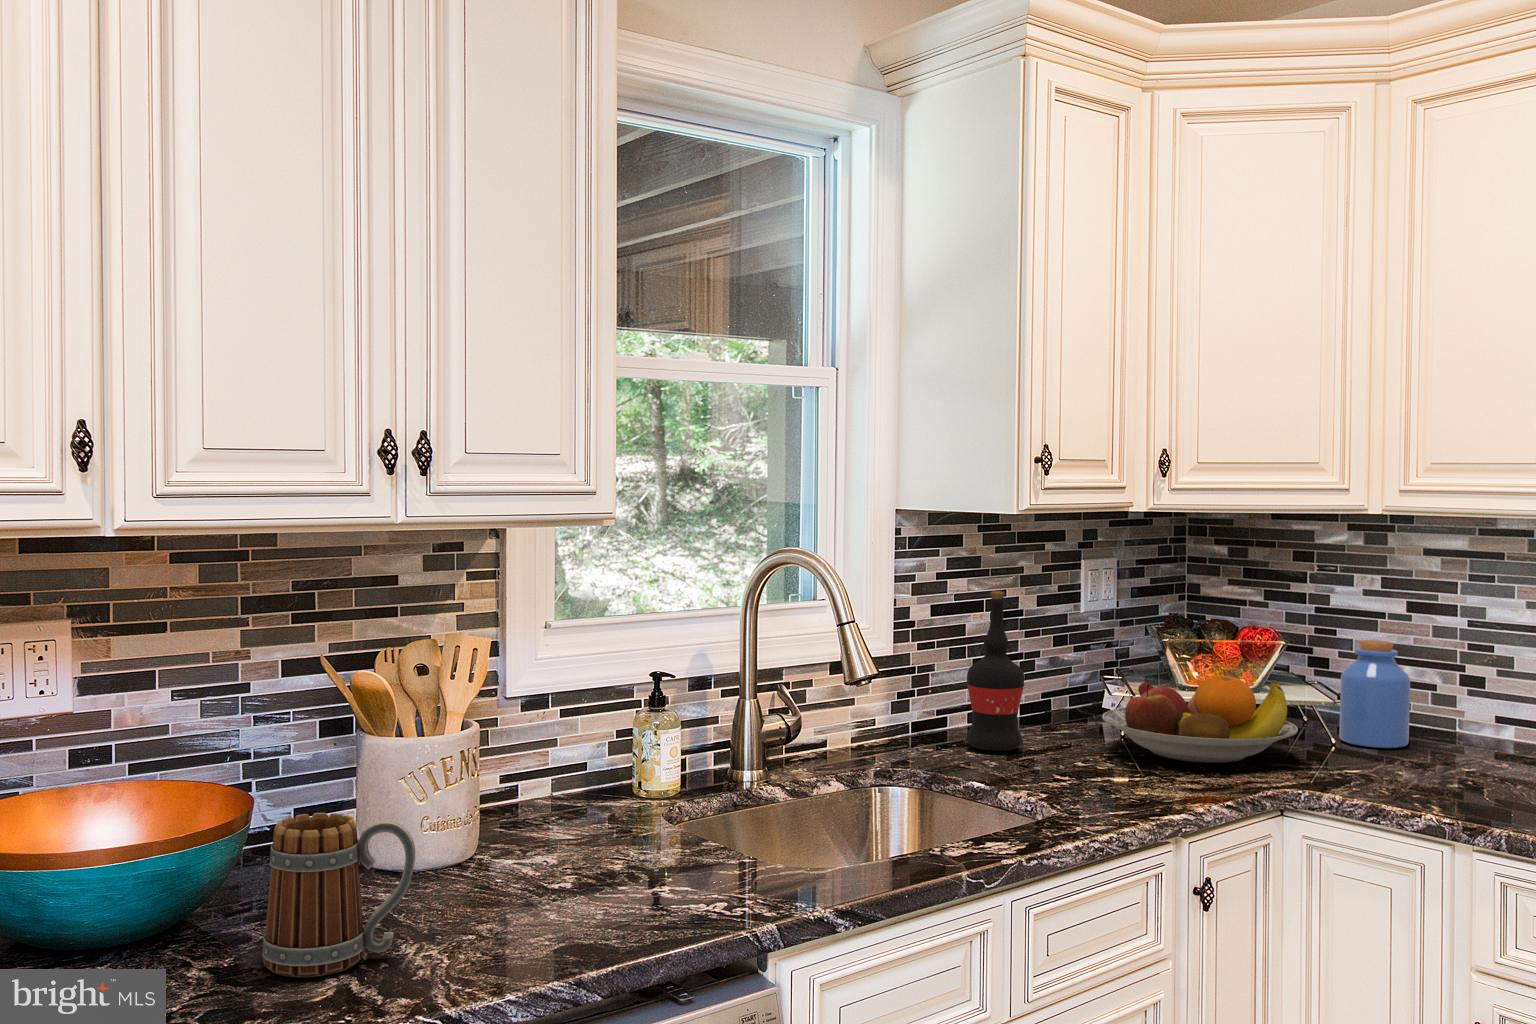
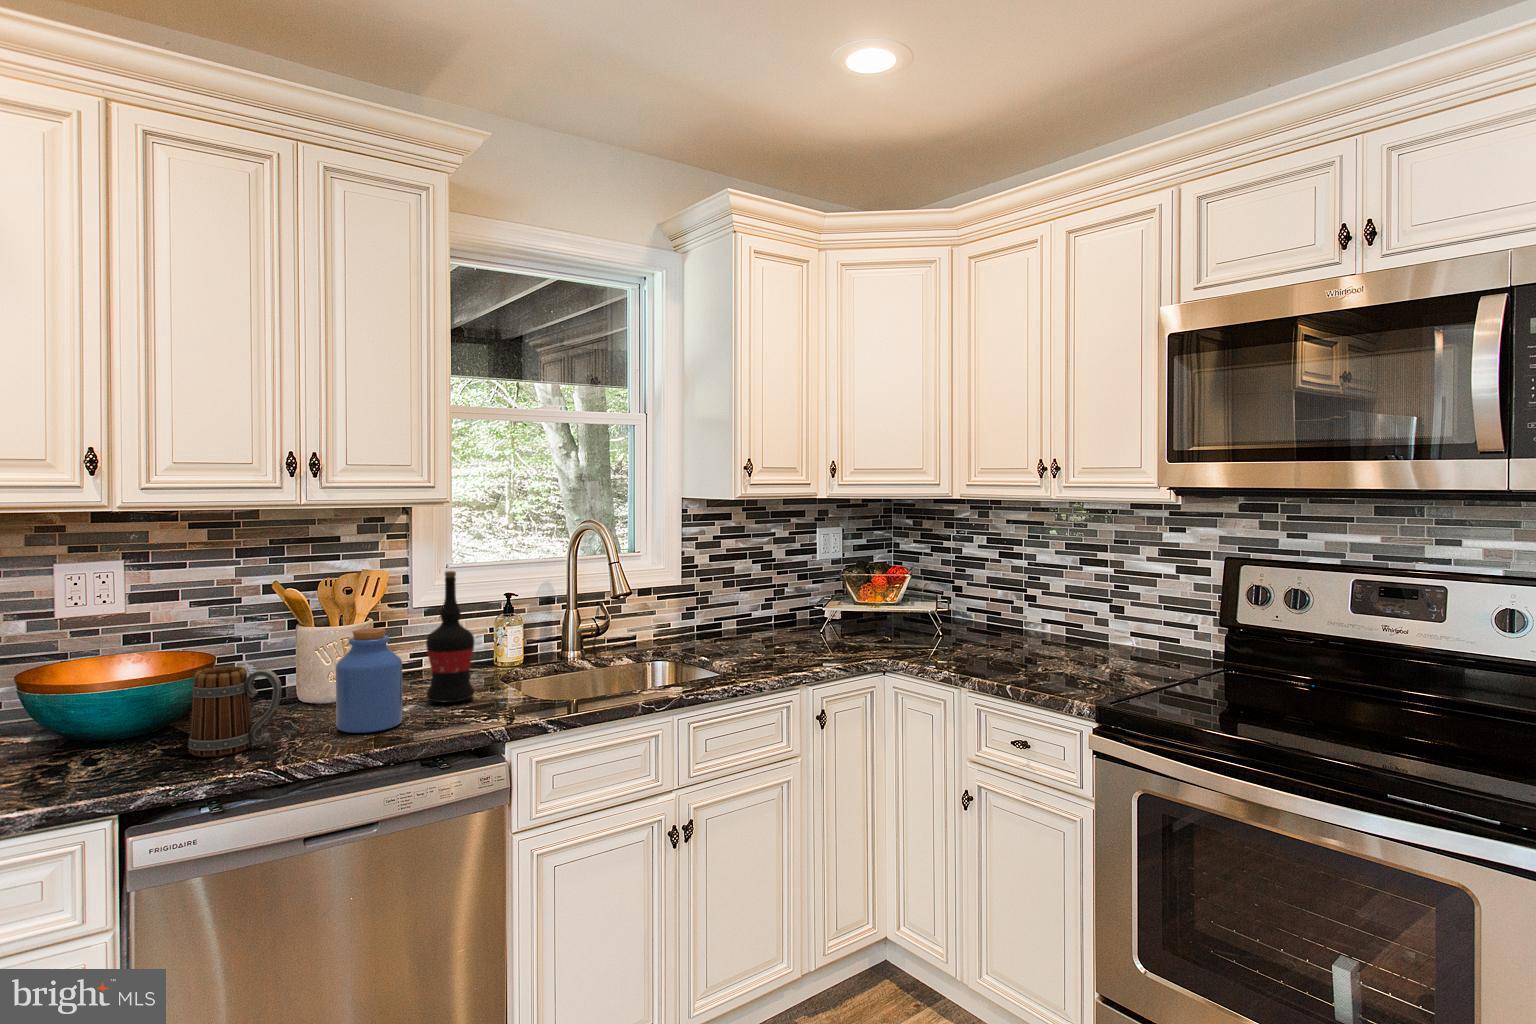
wine bottle: present [966,591,1025,751] -> present [426,571,475,703]
jar: present [1339,640,1410,748] -> present [336,628,402,733]
fruit bowl: present [1102,676,1298,763] -> none [802,595,914,647]

